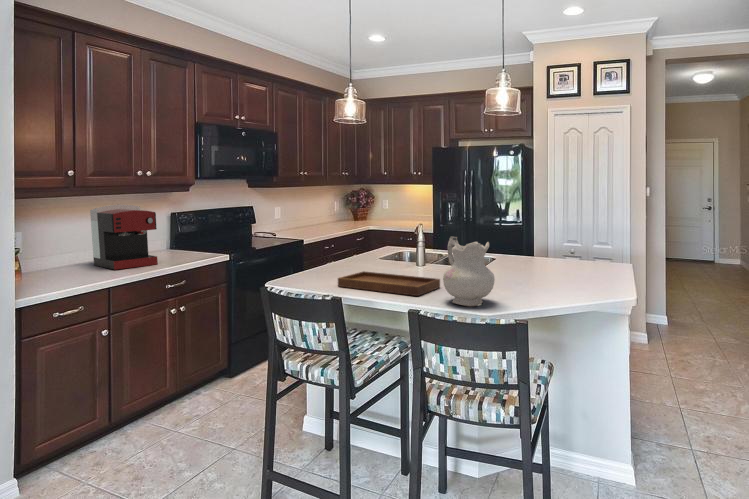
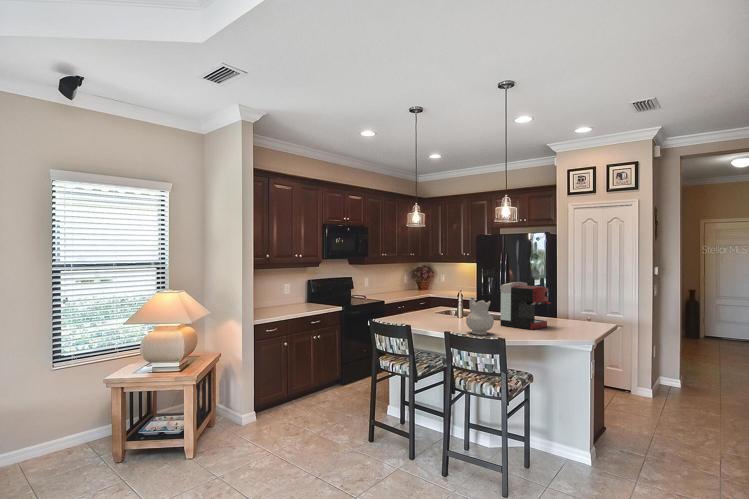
coffee maker: present [90,204,158,270] -> present [500,282,551,330]
tray: present [338,255,440,296] -> none [409,308,467,330]

